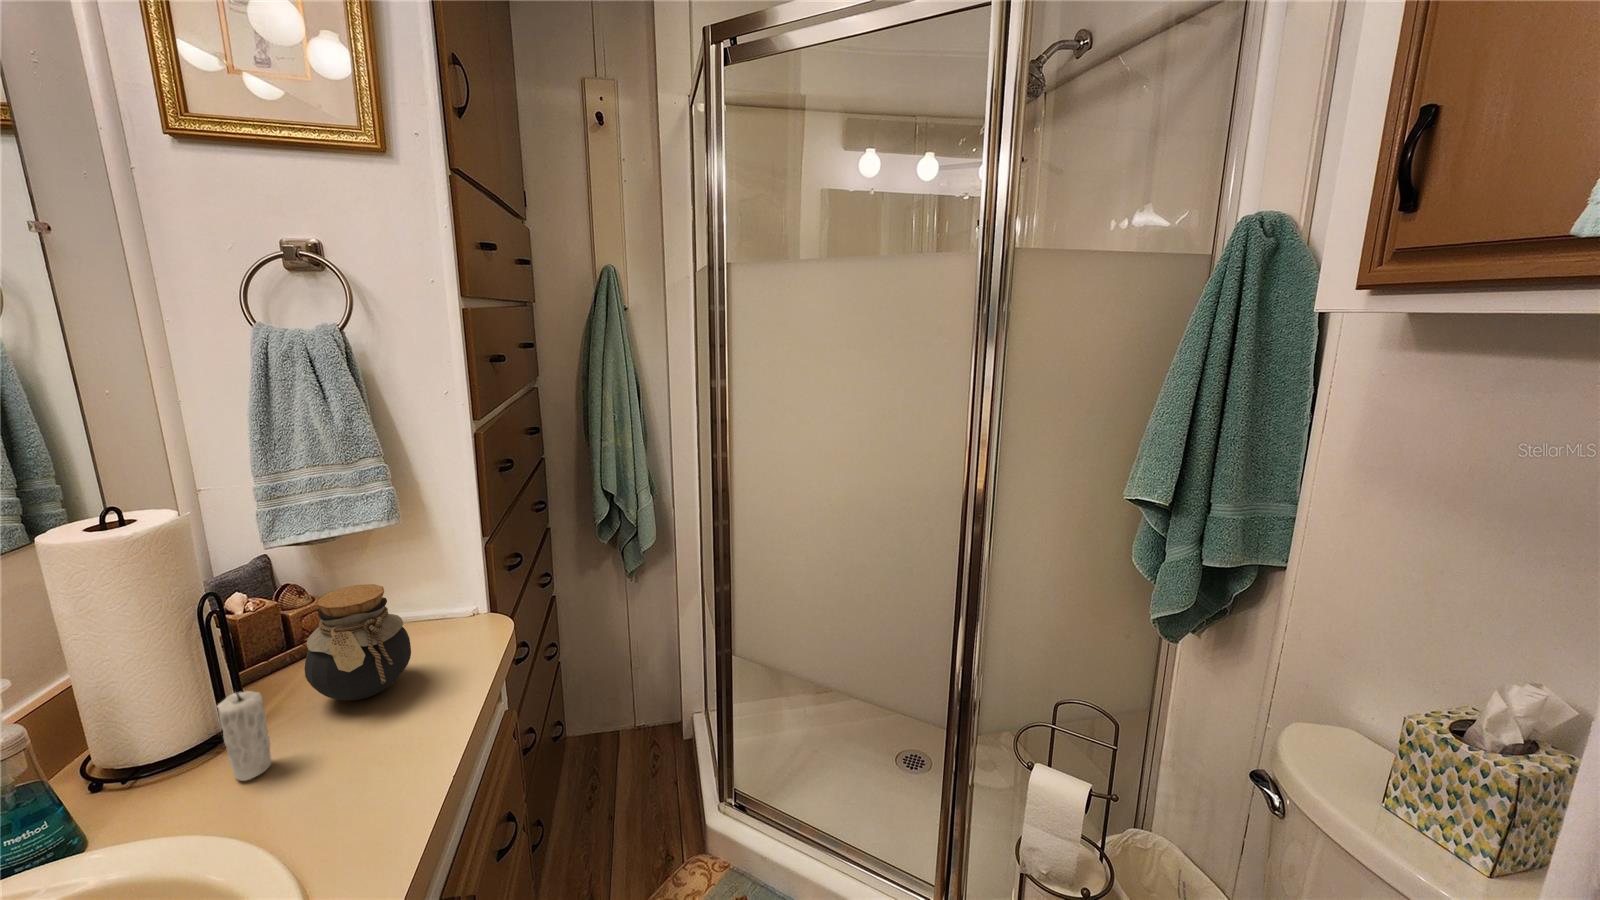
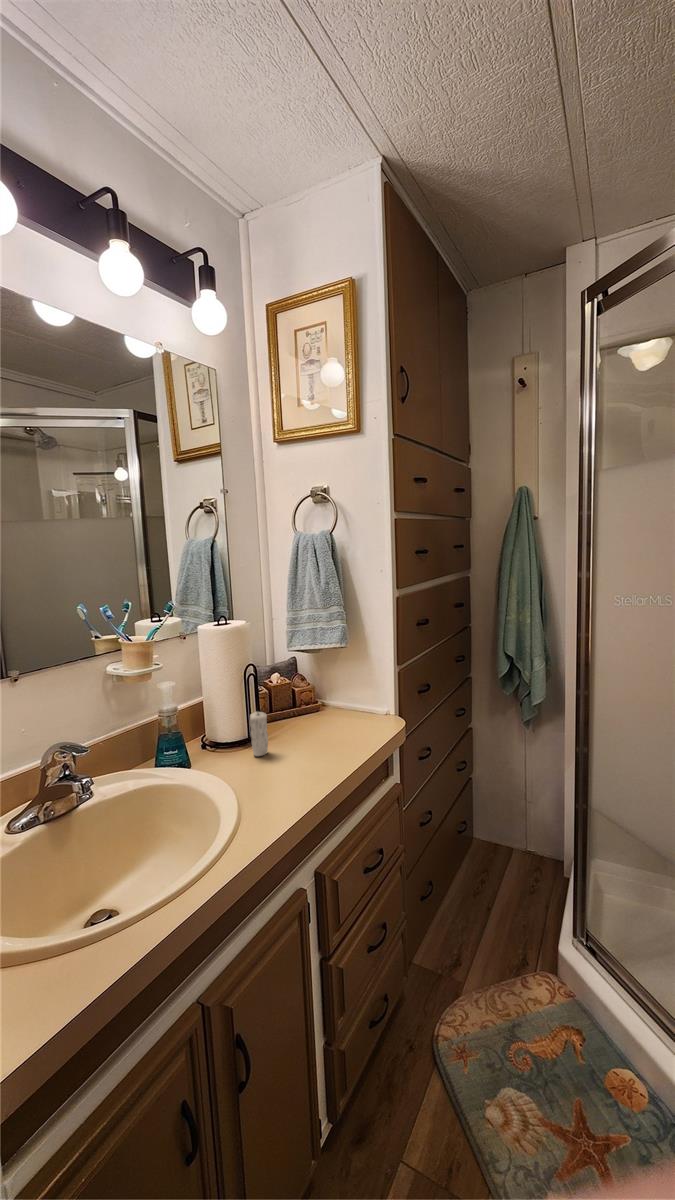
jar: present [305,584,411,700] -> none [291,674,340,737]

